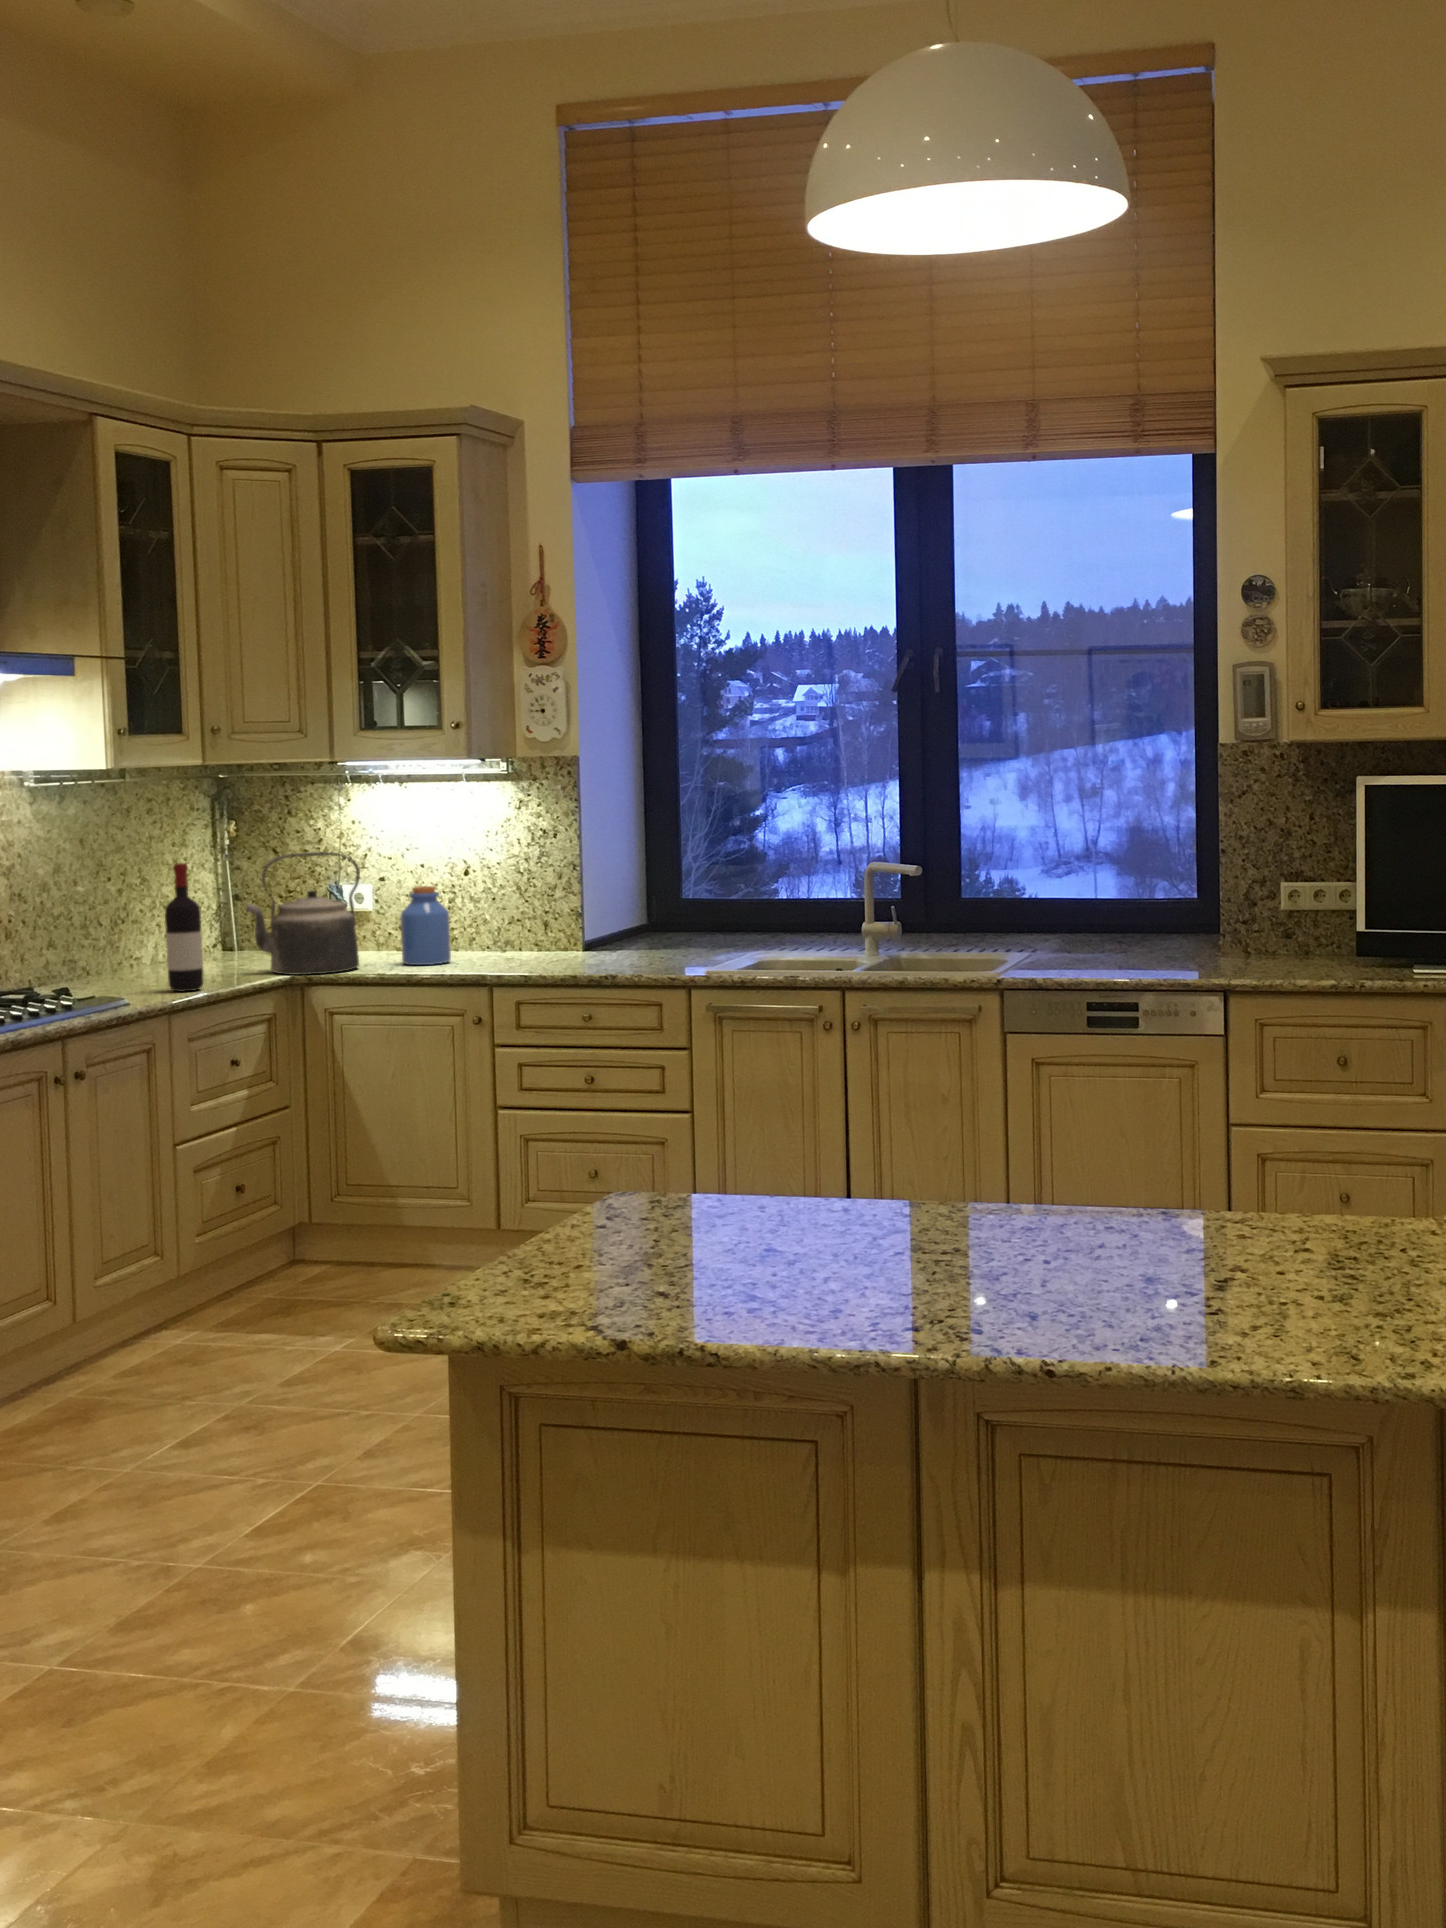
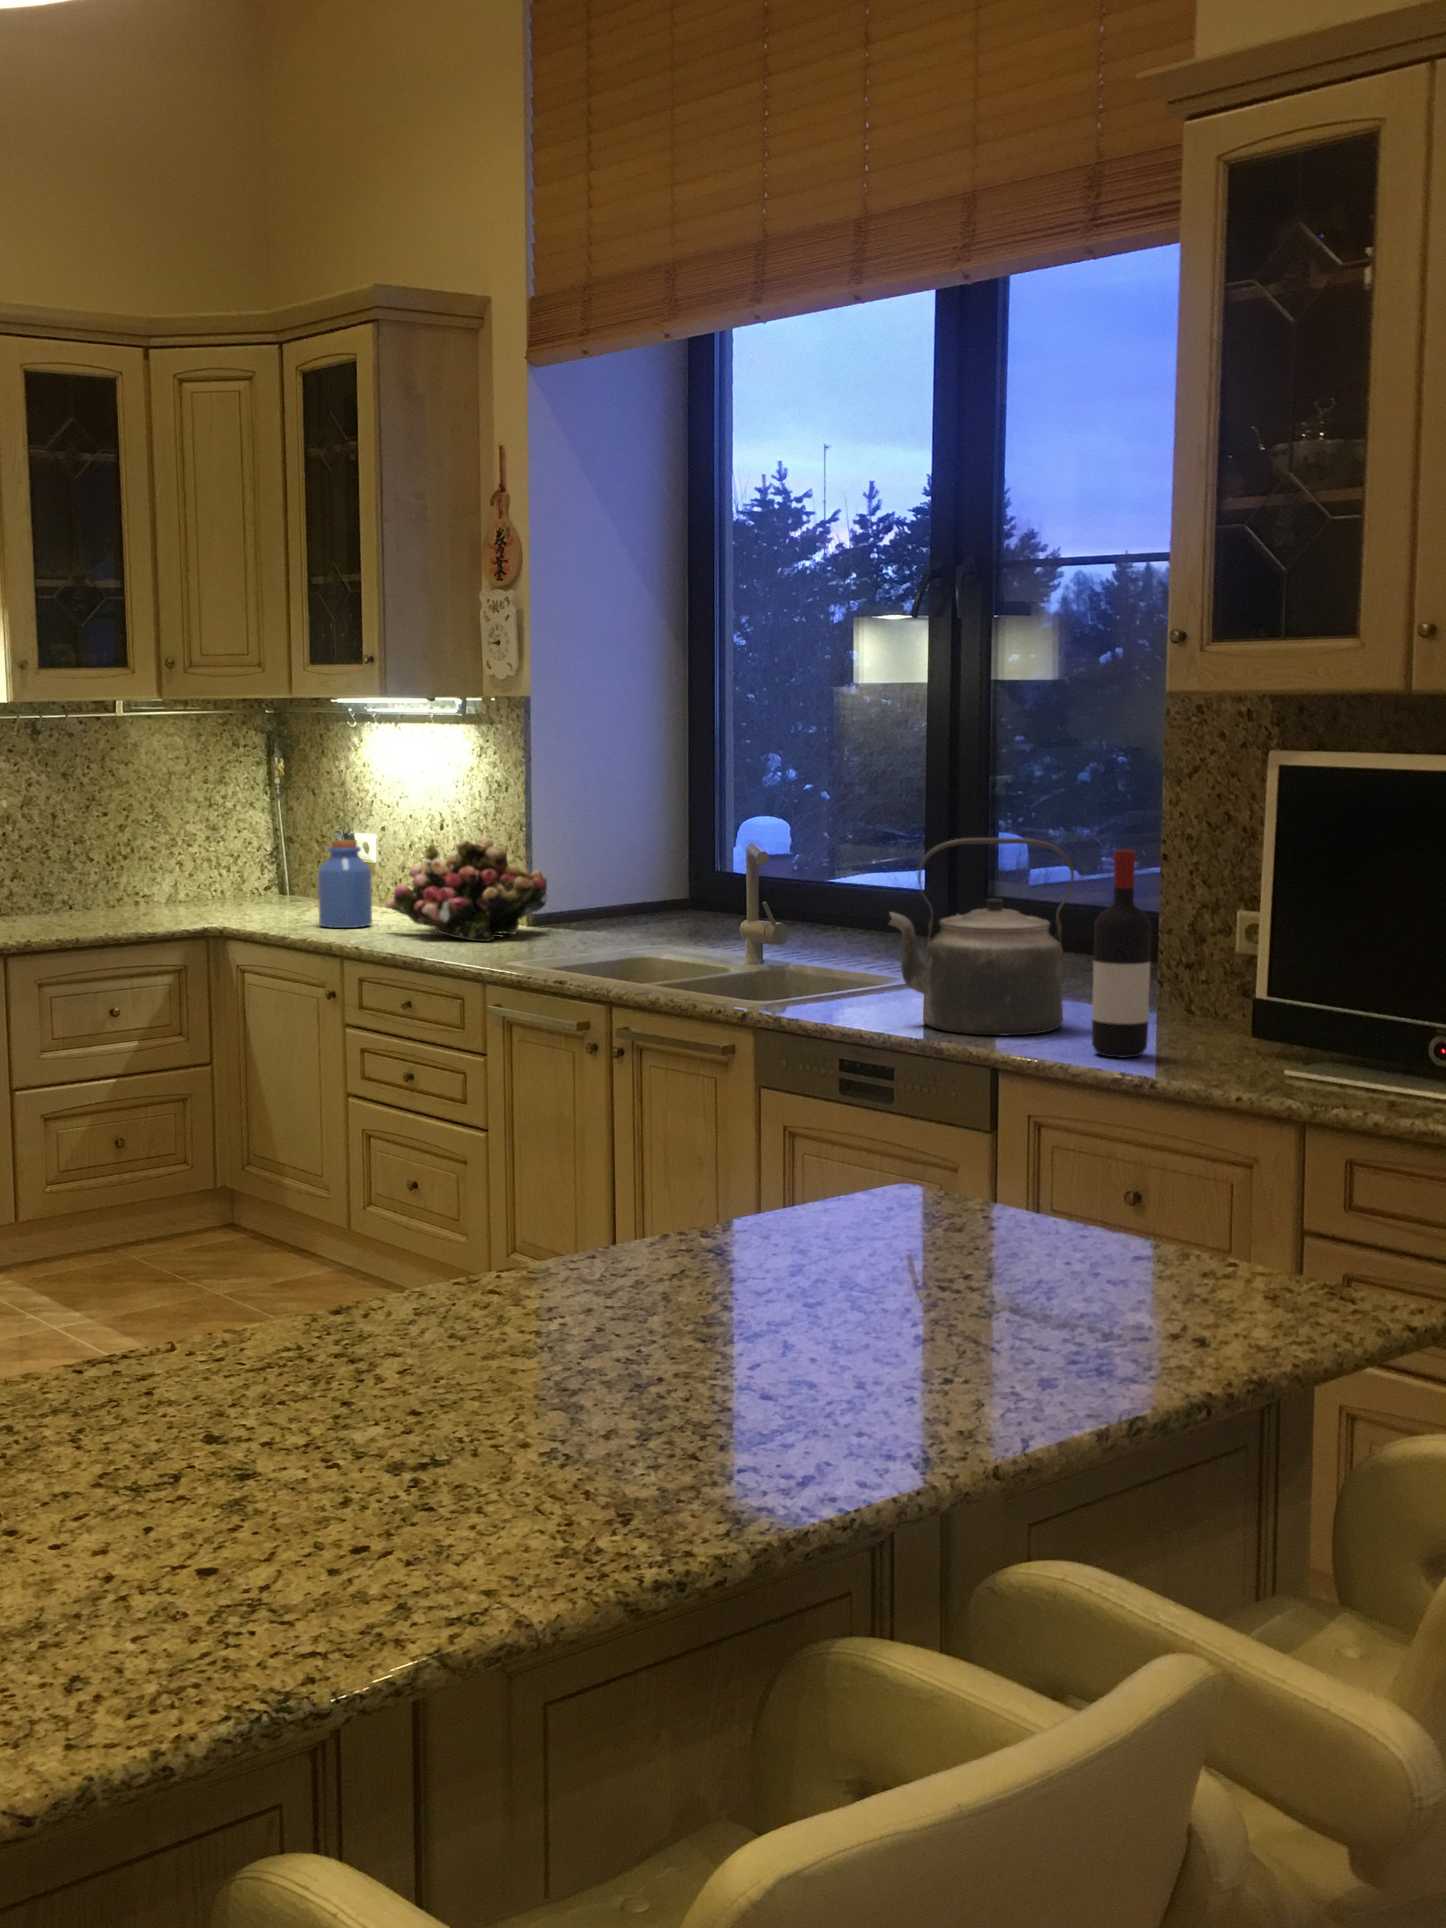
kettle: present [246,852,360,975] -> present [889,838,1074,1035]
wine bottle: present [165,863,203,992] -> present [1092,850,1152,1058]
flower arrangement: none [490,875,633,962] -> present [385,836,547,941]

